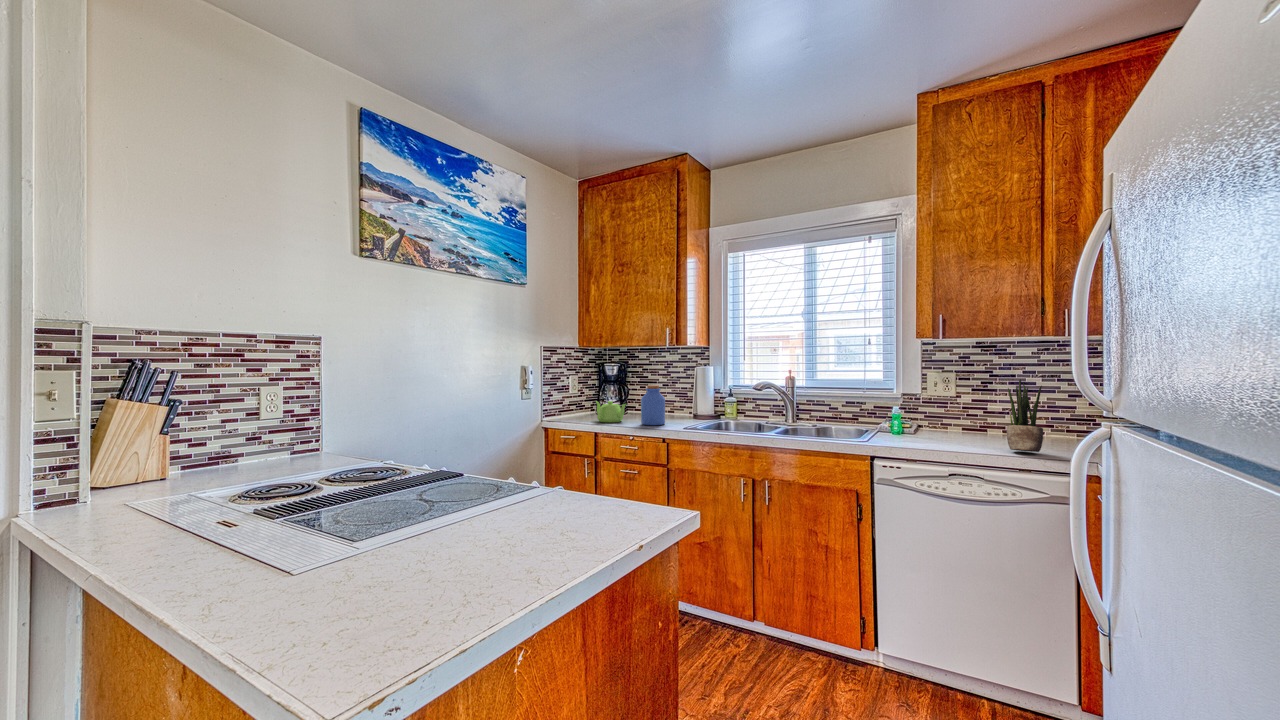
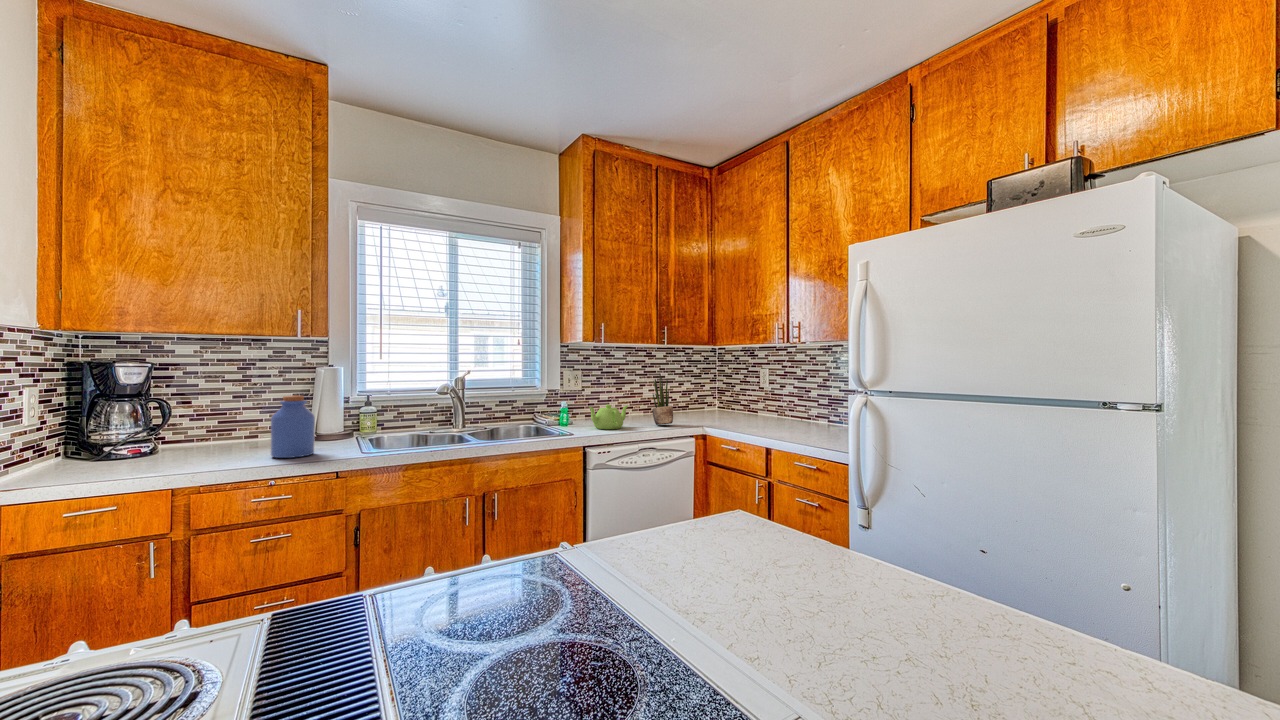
teapot: present [595,401,626,423] -> present [588,405,628,429]

